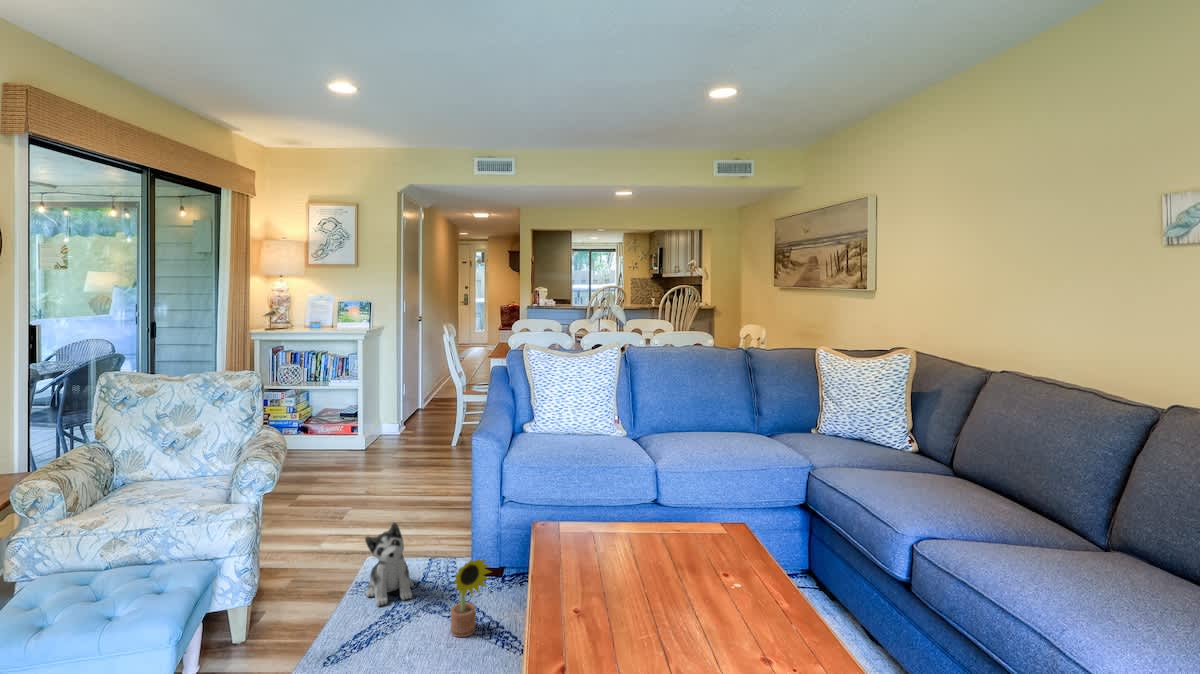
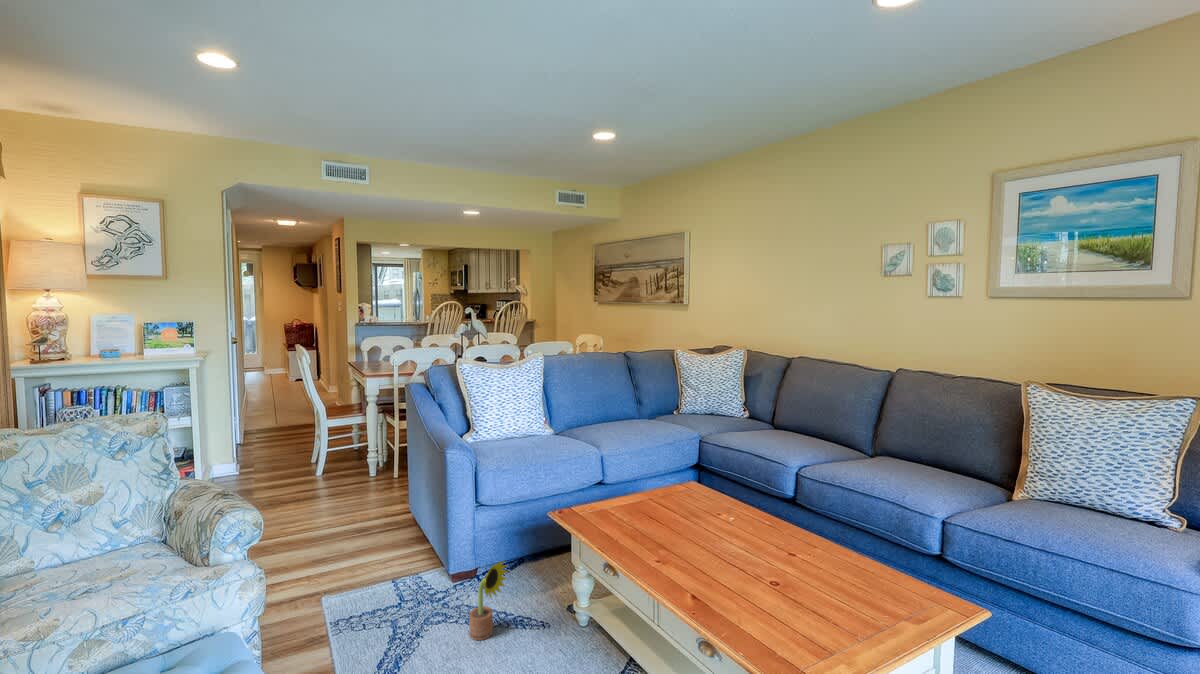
plush toy: present [365,523,414,606] -> none [350,549,406,638]

